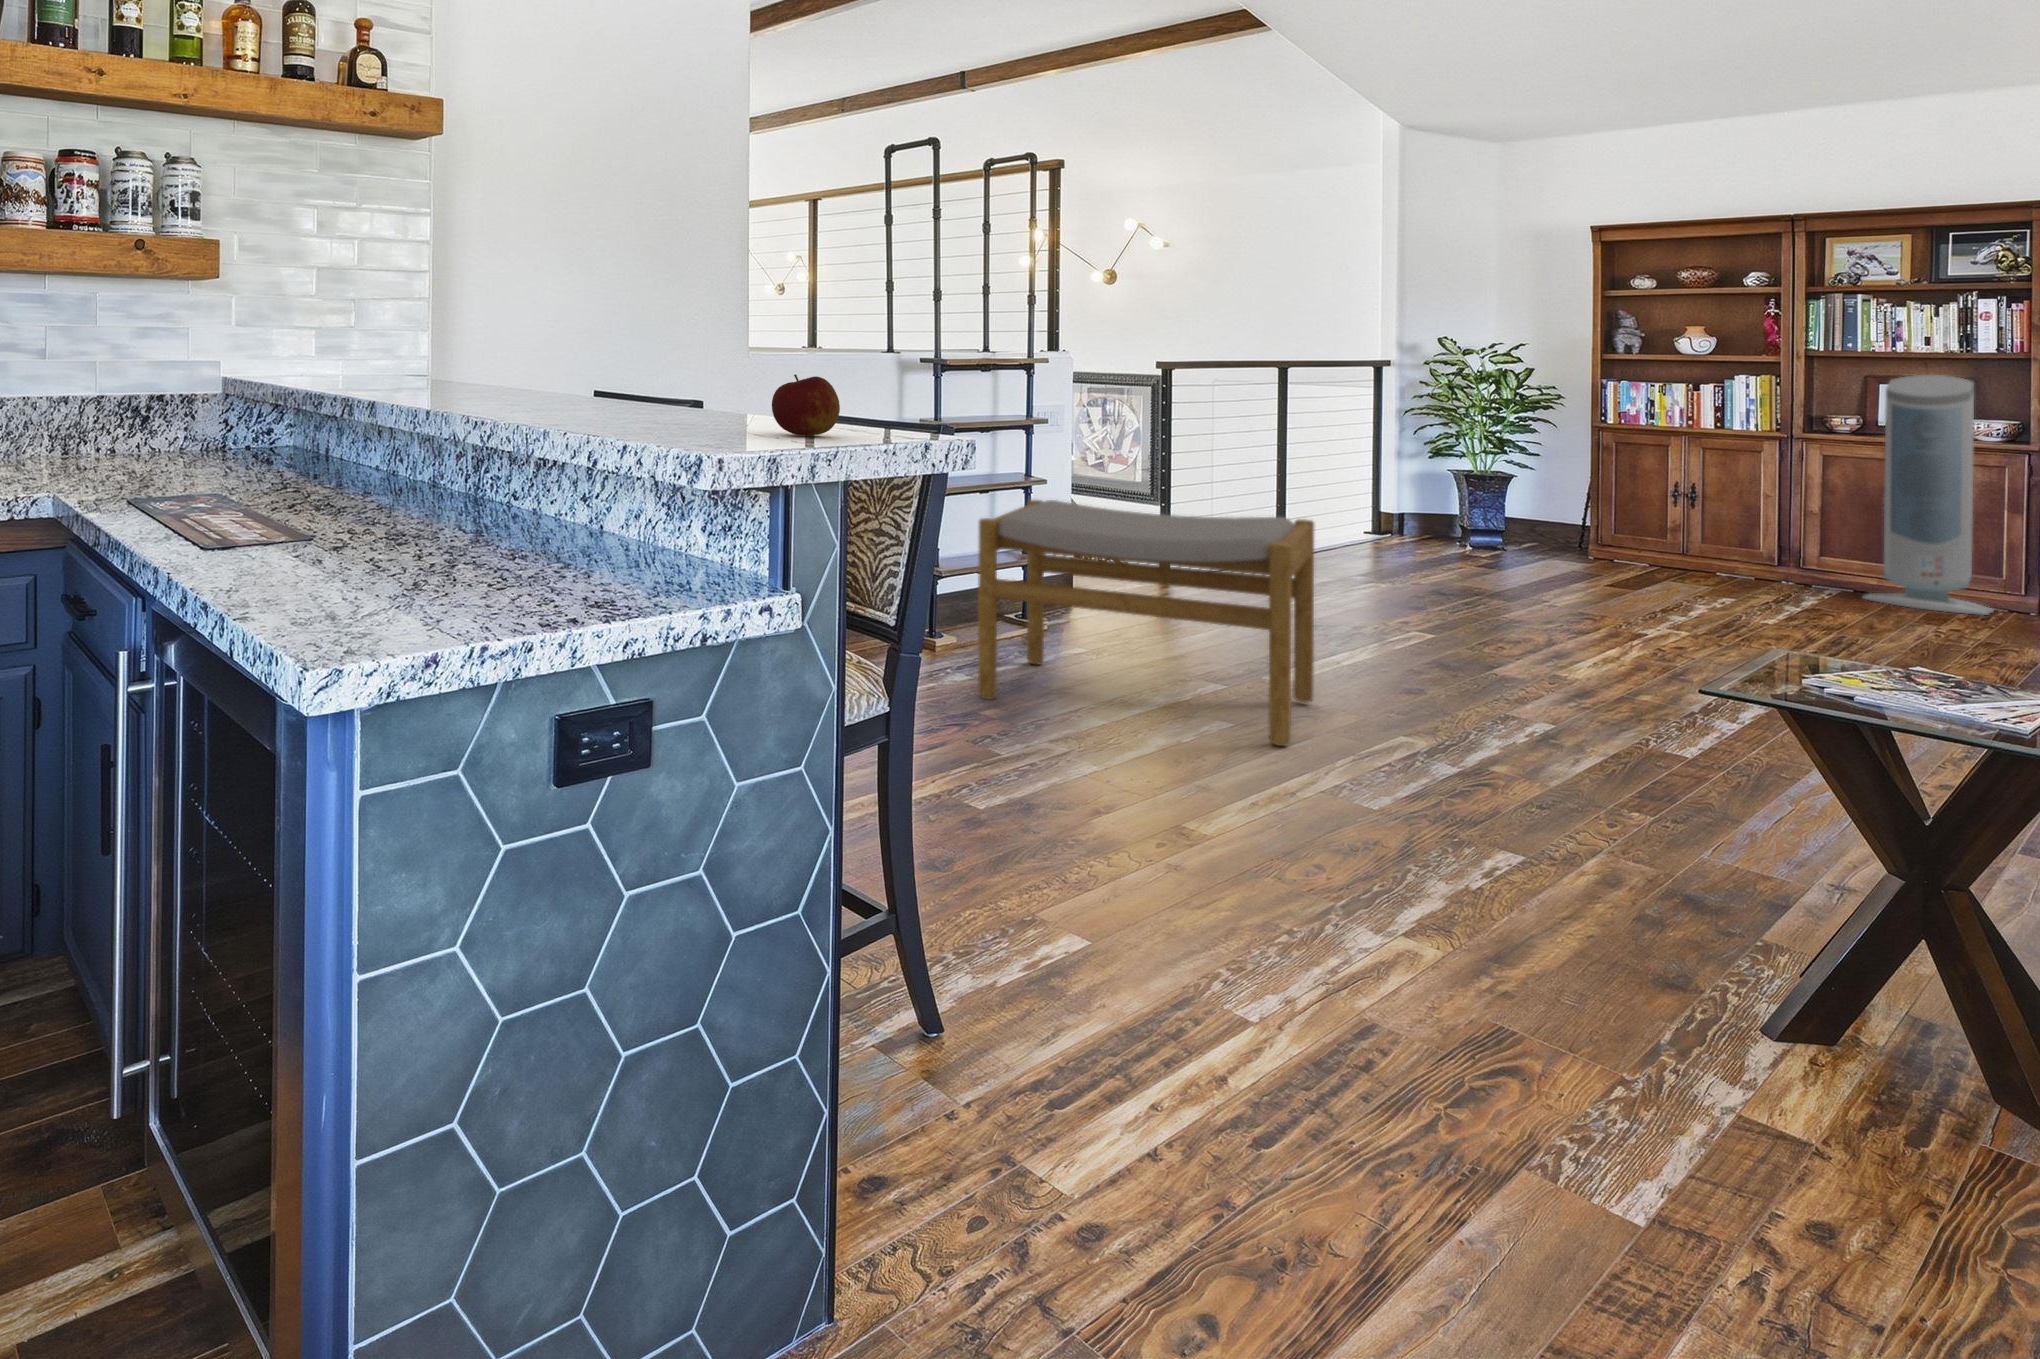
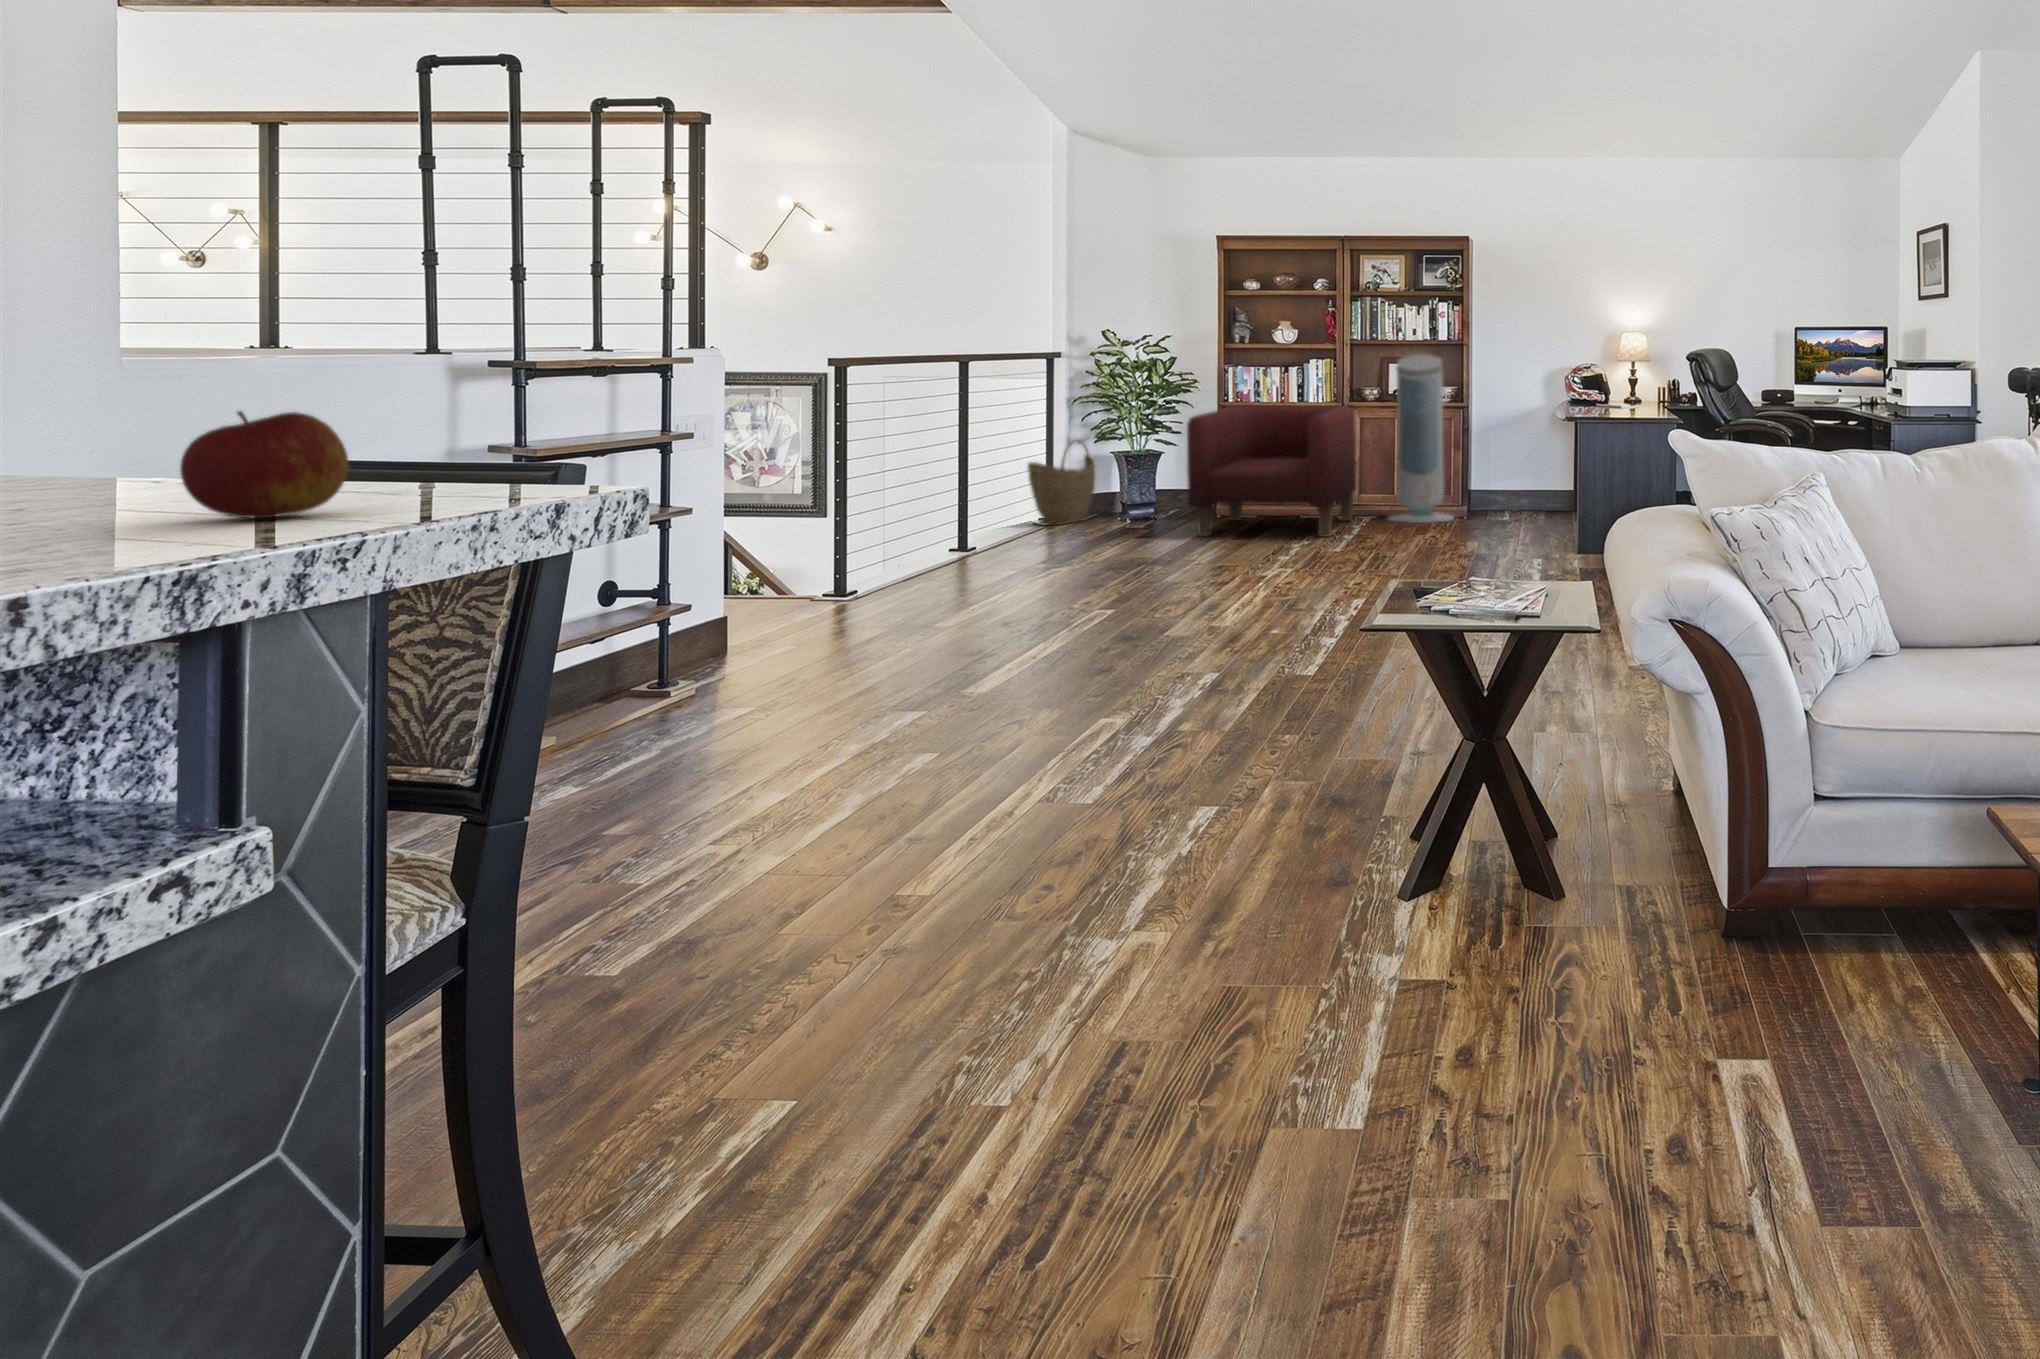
armchair: none [1546,429,1810,606] -> present [1187,405,1356,537]
woven basket: none [1344,448,1433,543] -> present [1028,440,1095,526]
footstool: present [978,500,1314,746] -> none [610,518,1016,796]

